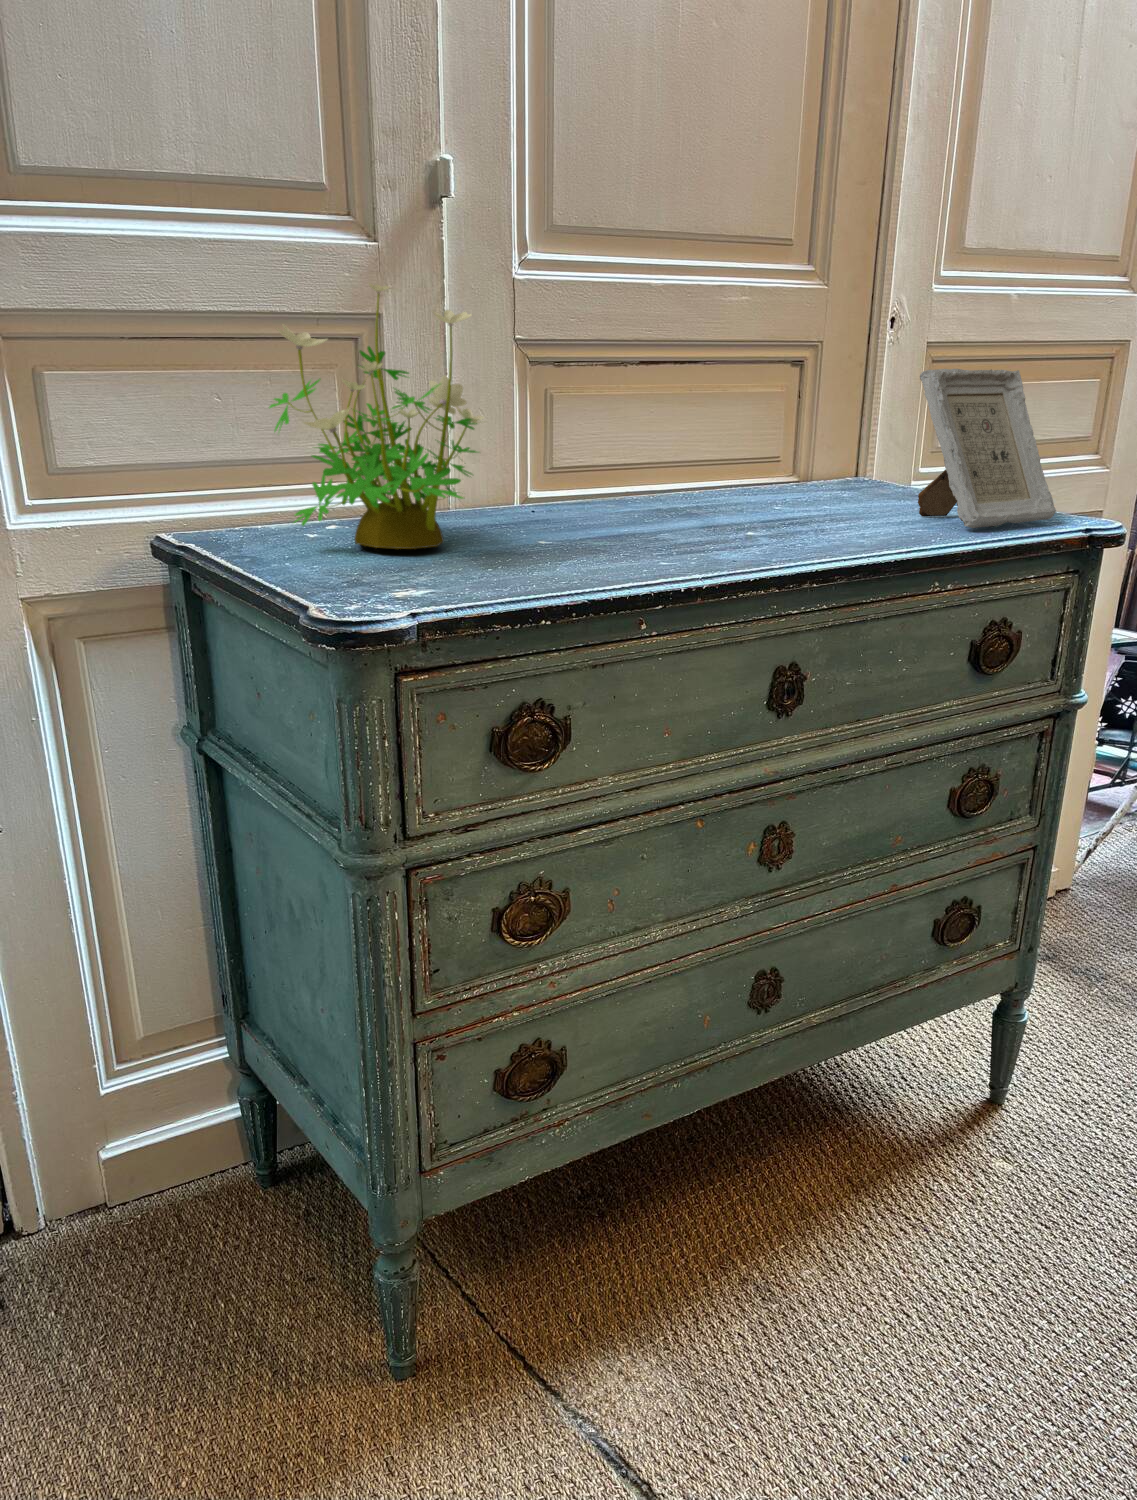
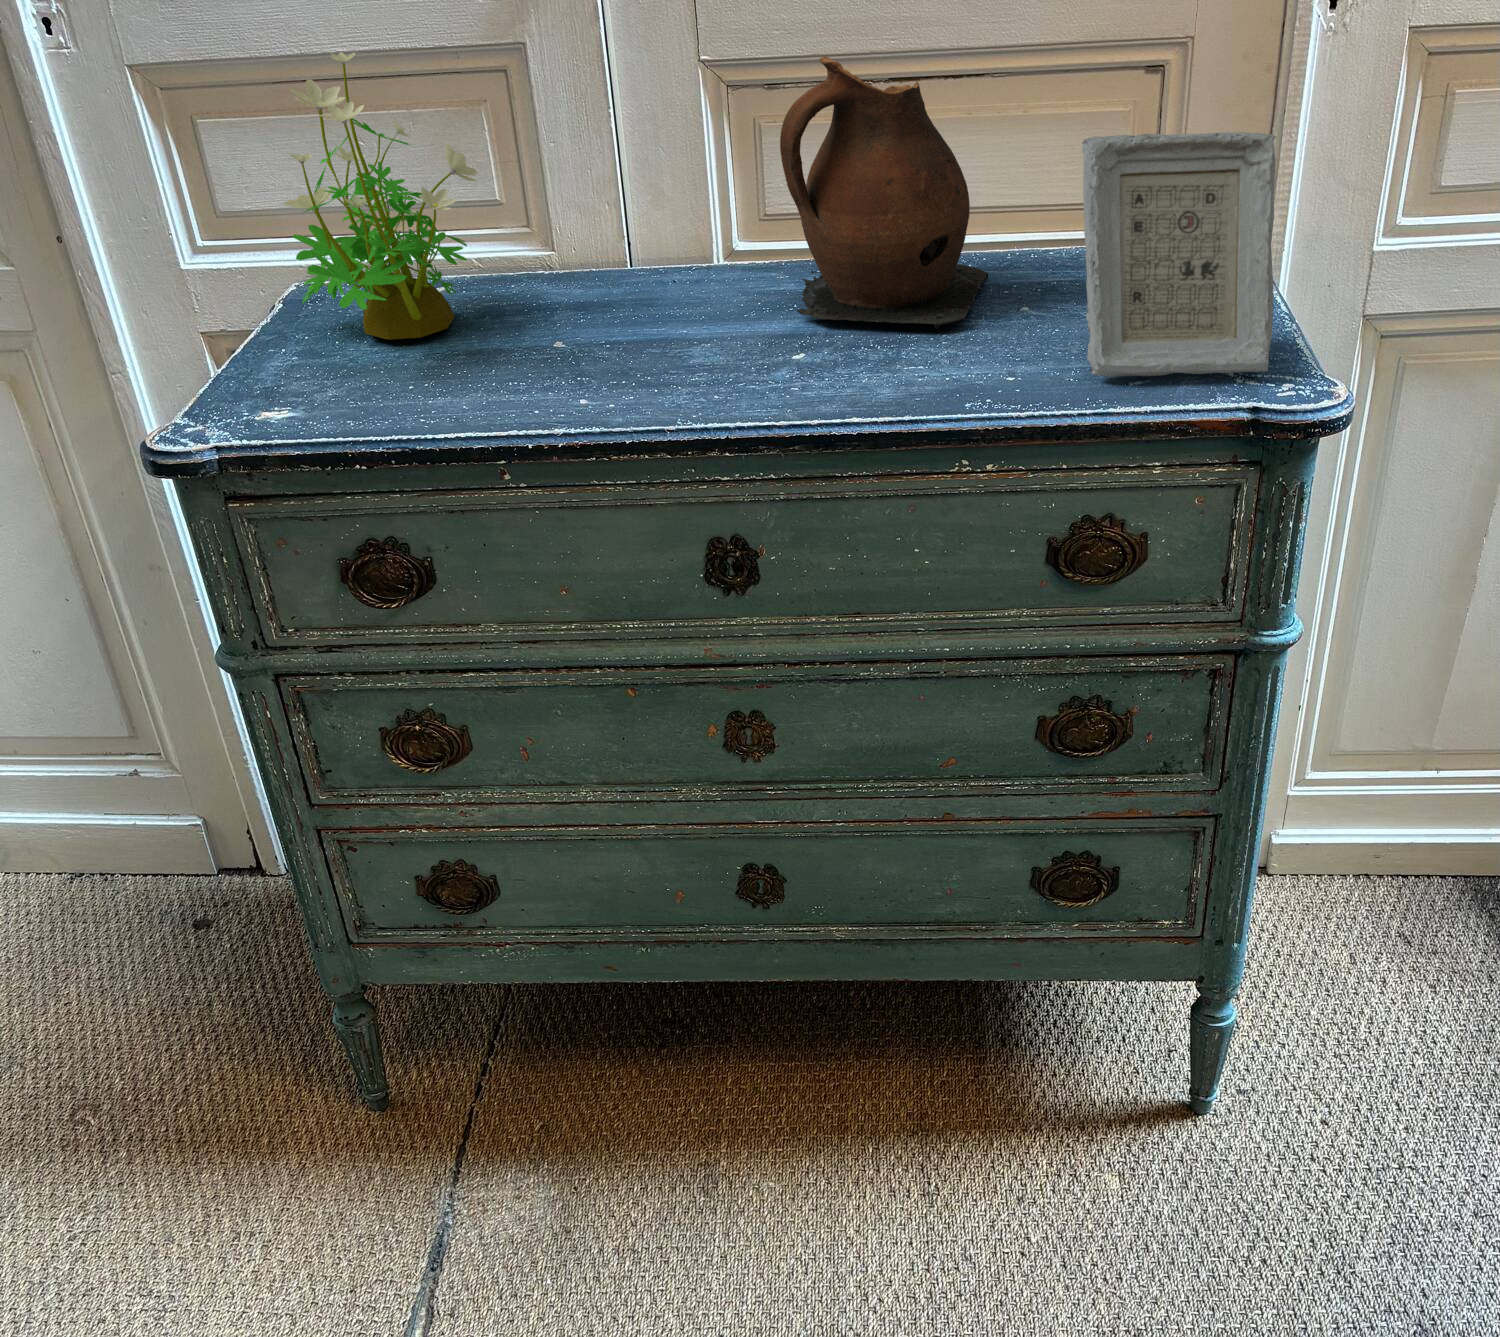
ceramic pitcher: none [660,322,826,519] -> present [780,57,988,329]

